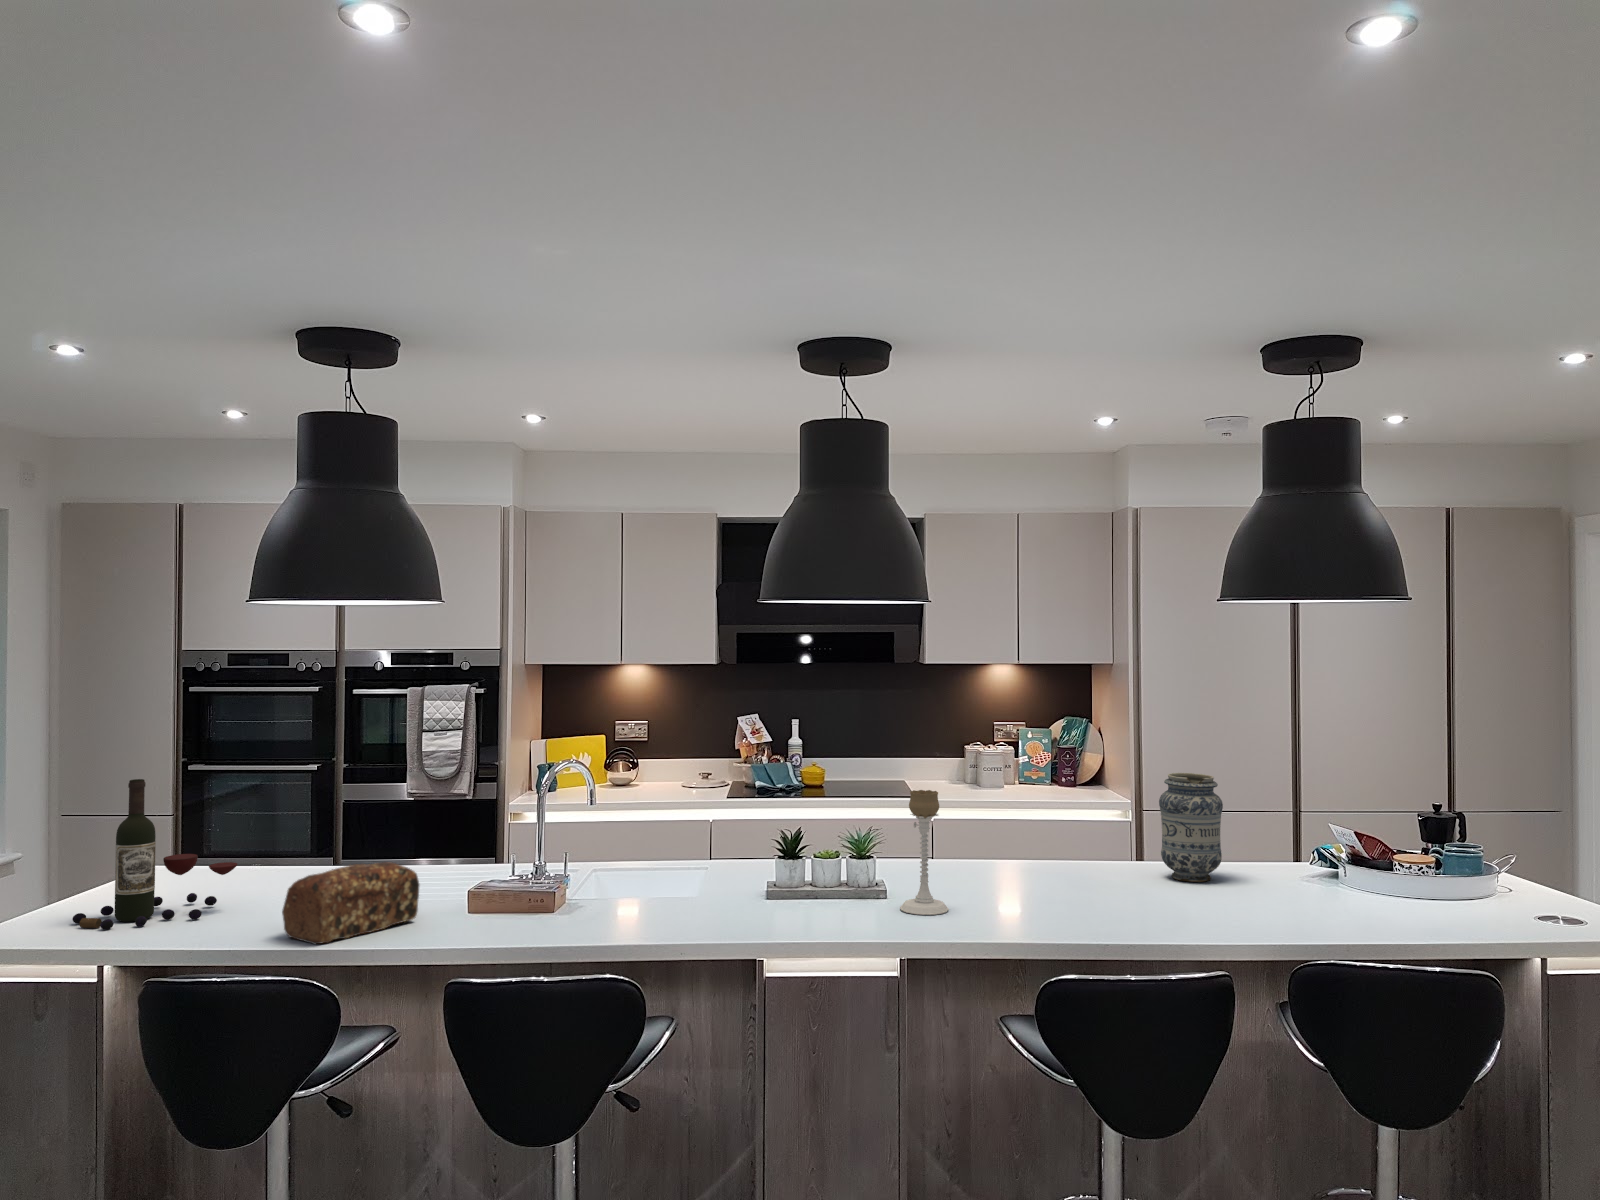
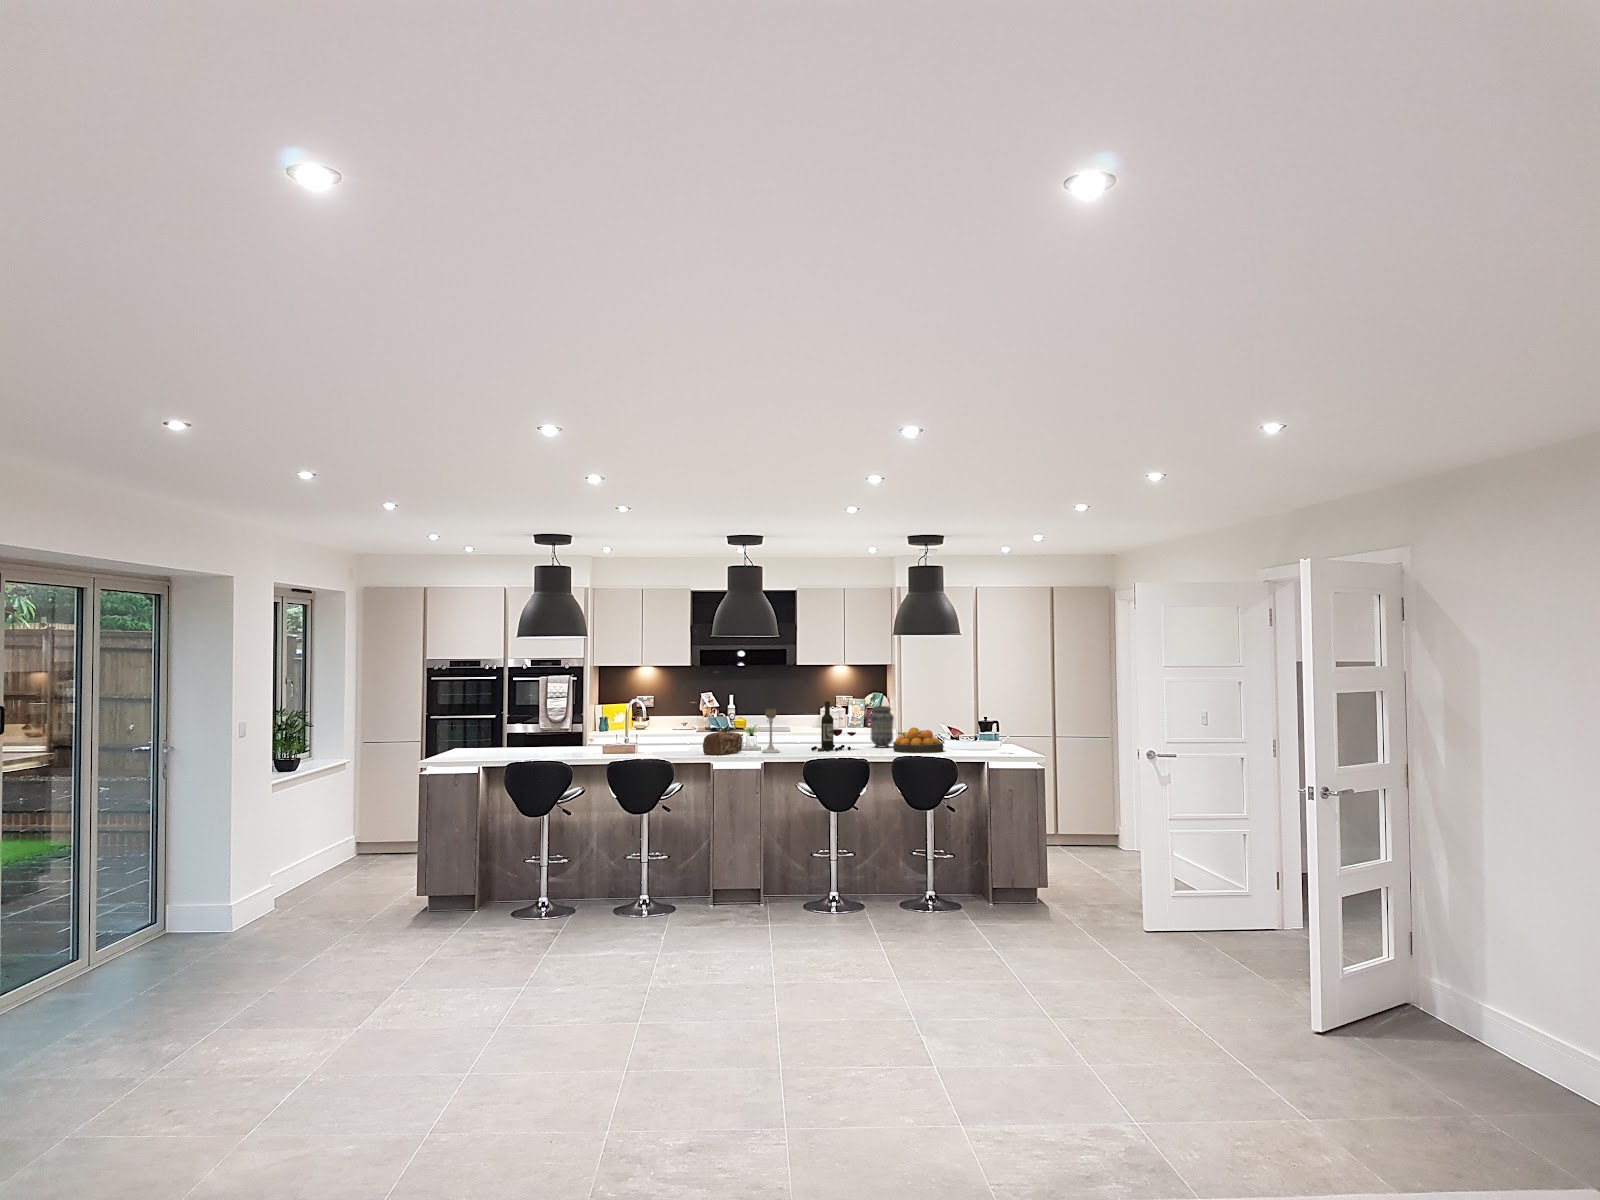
wine bottle: present [72,779,237,930] -> present [811,701,856,751]
fruit bowl: none [1253,840,1403,924] -> present [893,727,943,753]
bread loaf: present [282,862,419,944] -> present [703,732,742,755]

